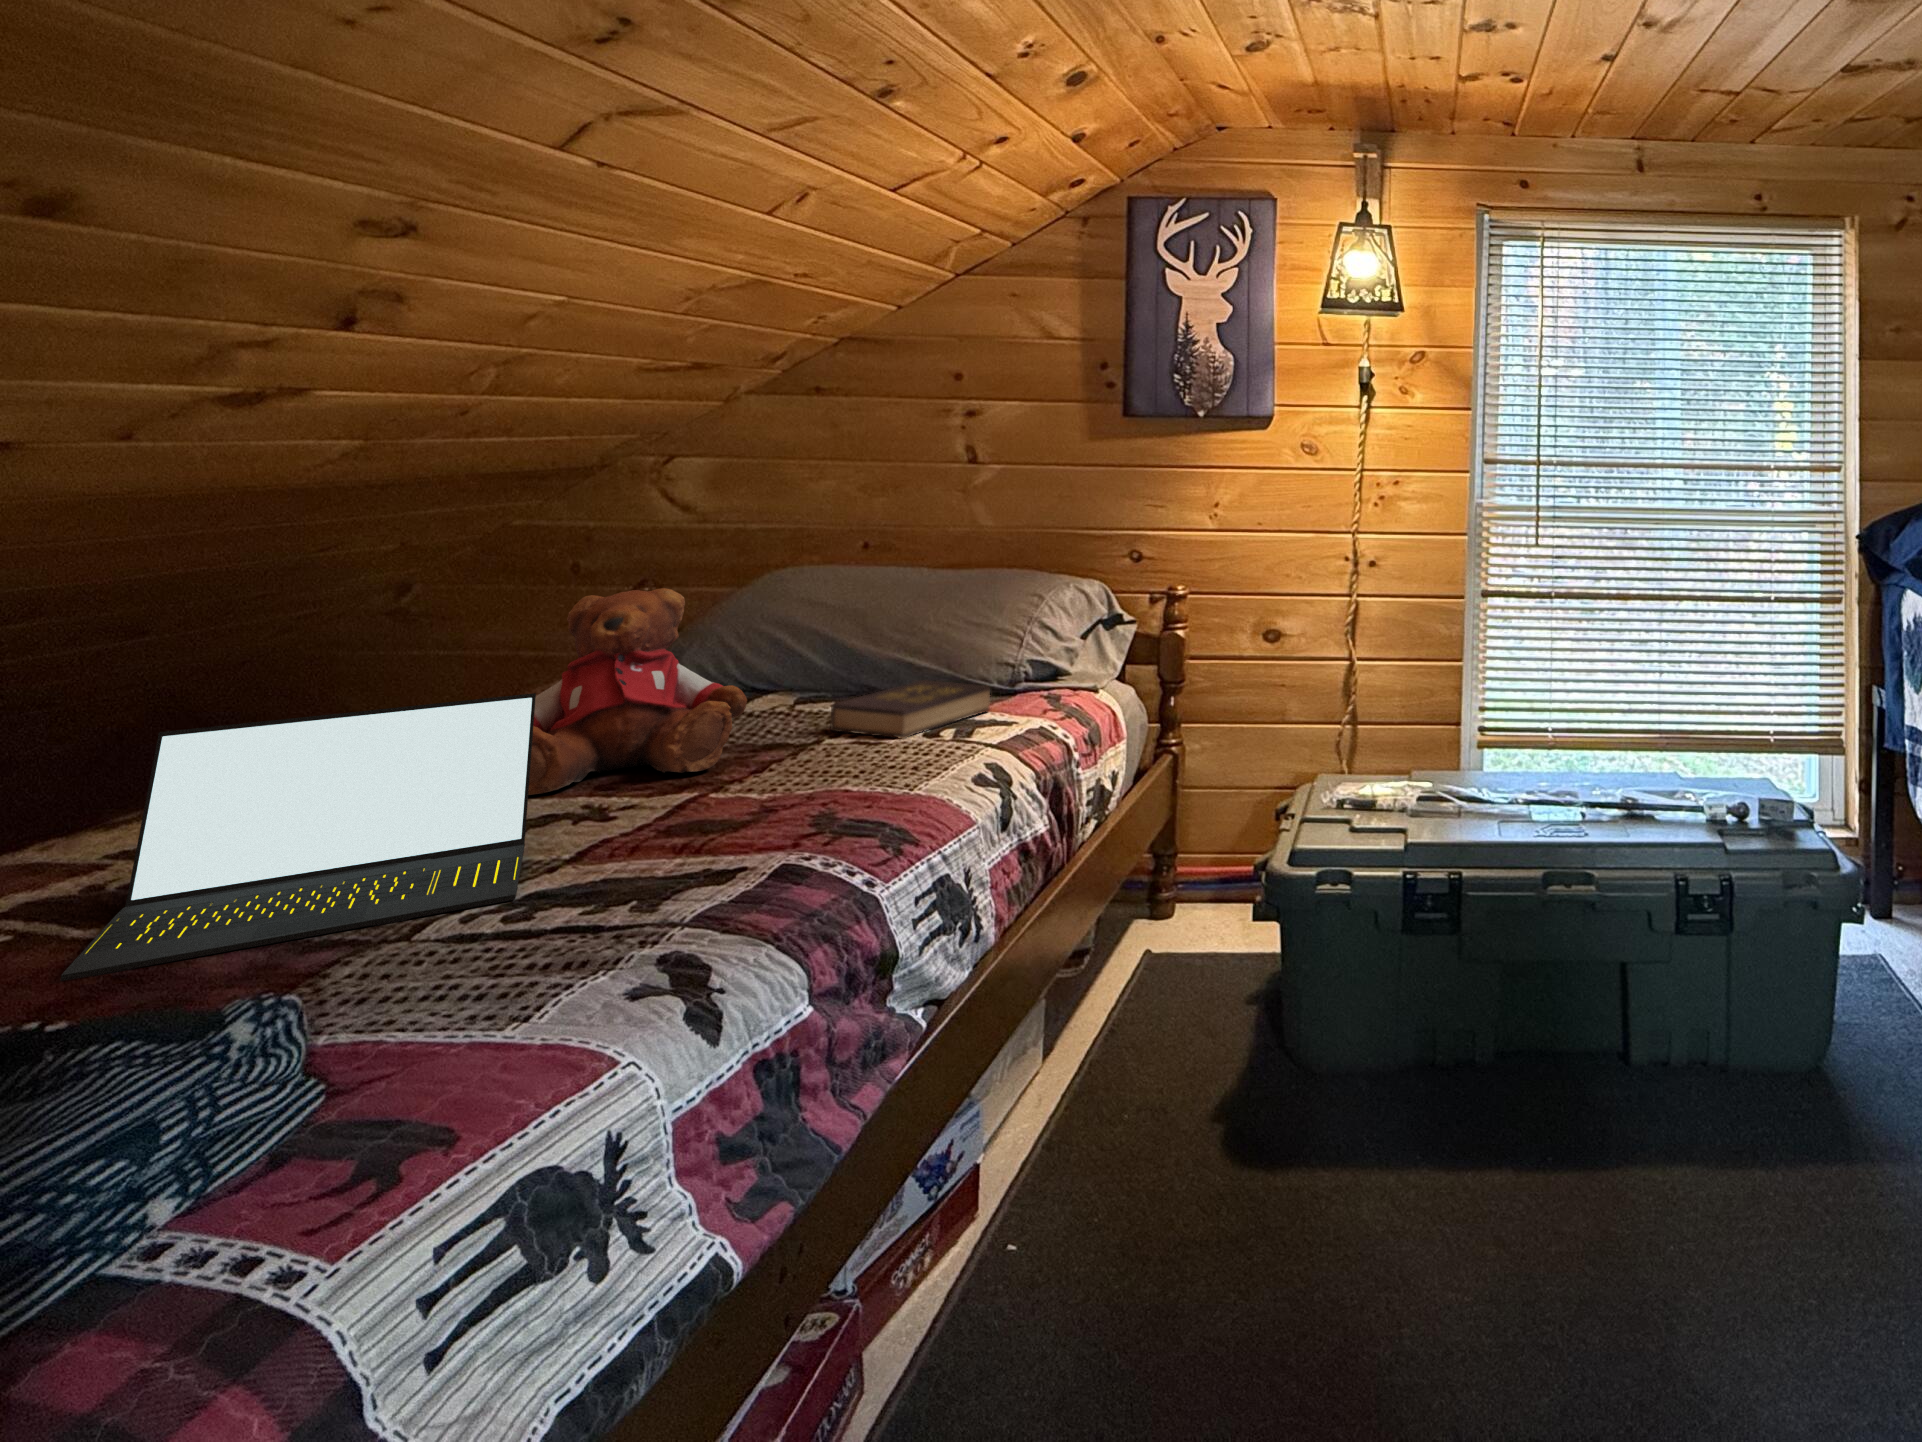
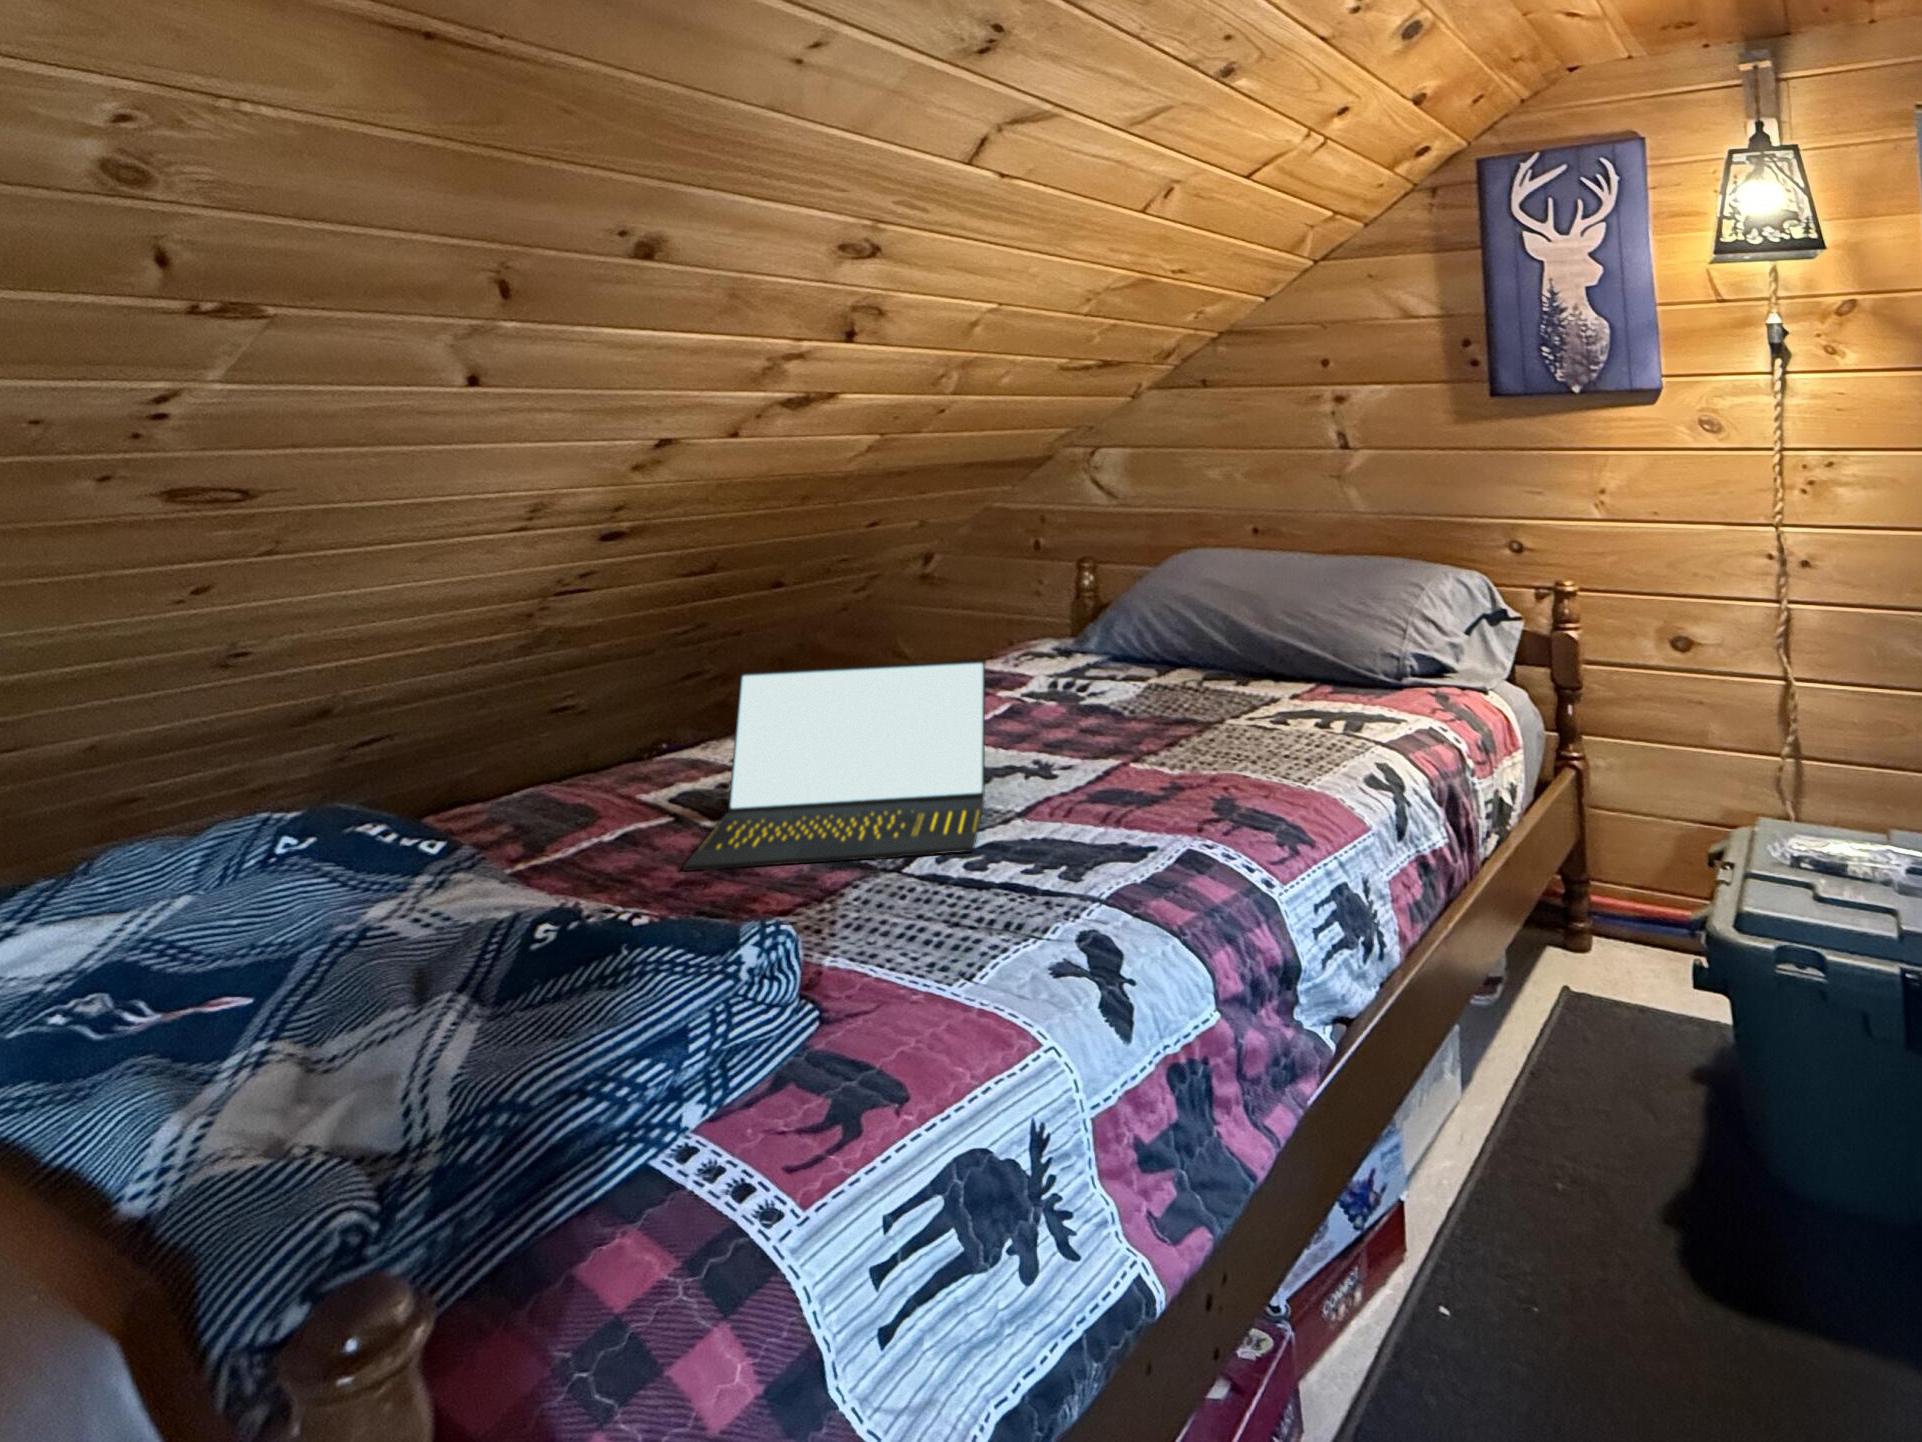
teddy bear: present [528,588,747,795] -> none [953,566,1158,749]
hardback book: present [830,680,990,738] -> none [1232,667,1380,727]

